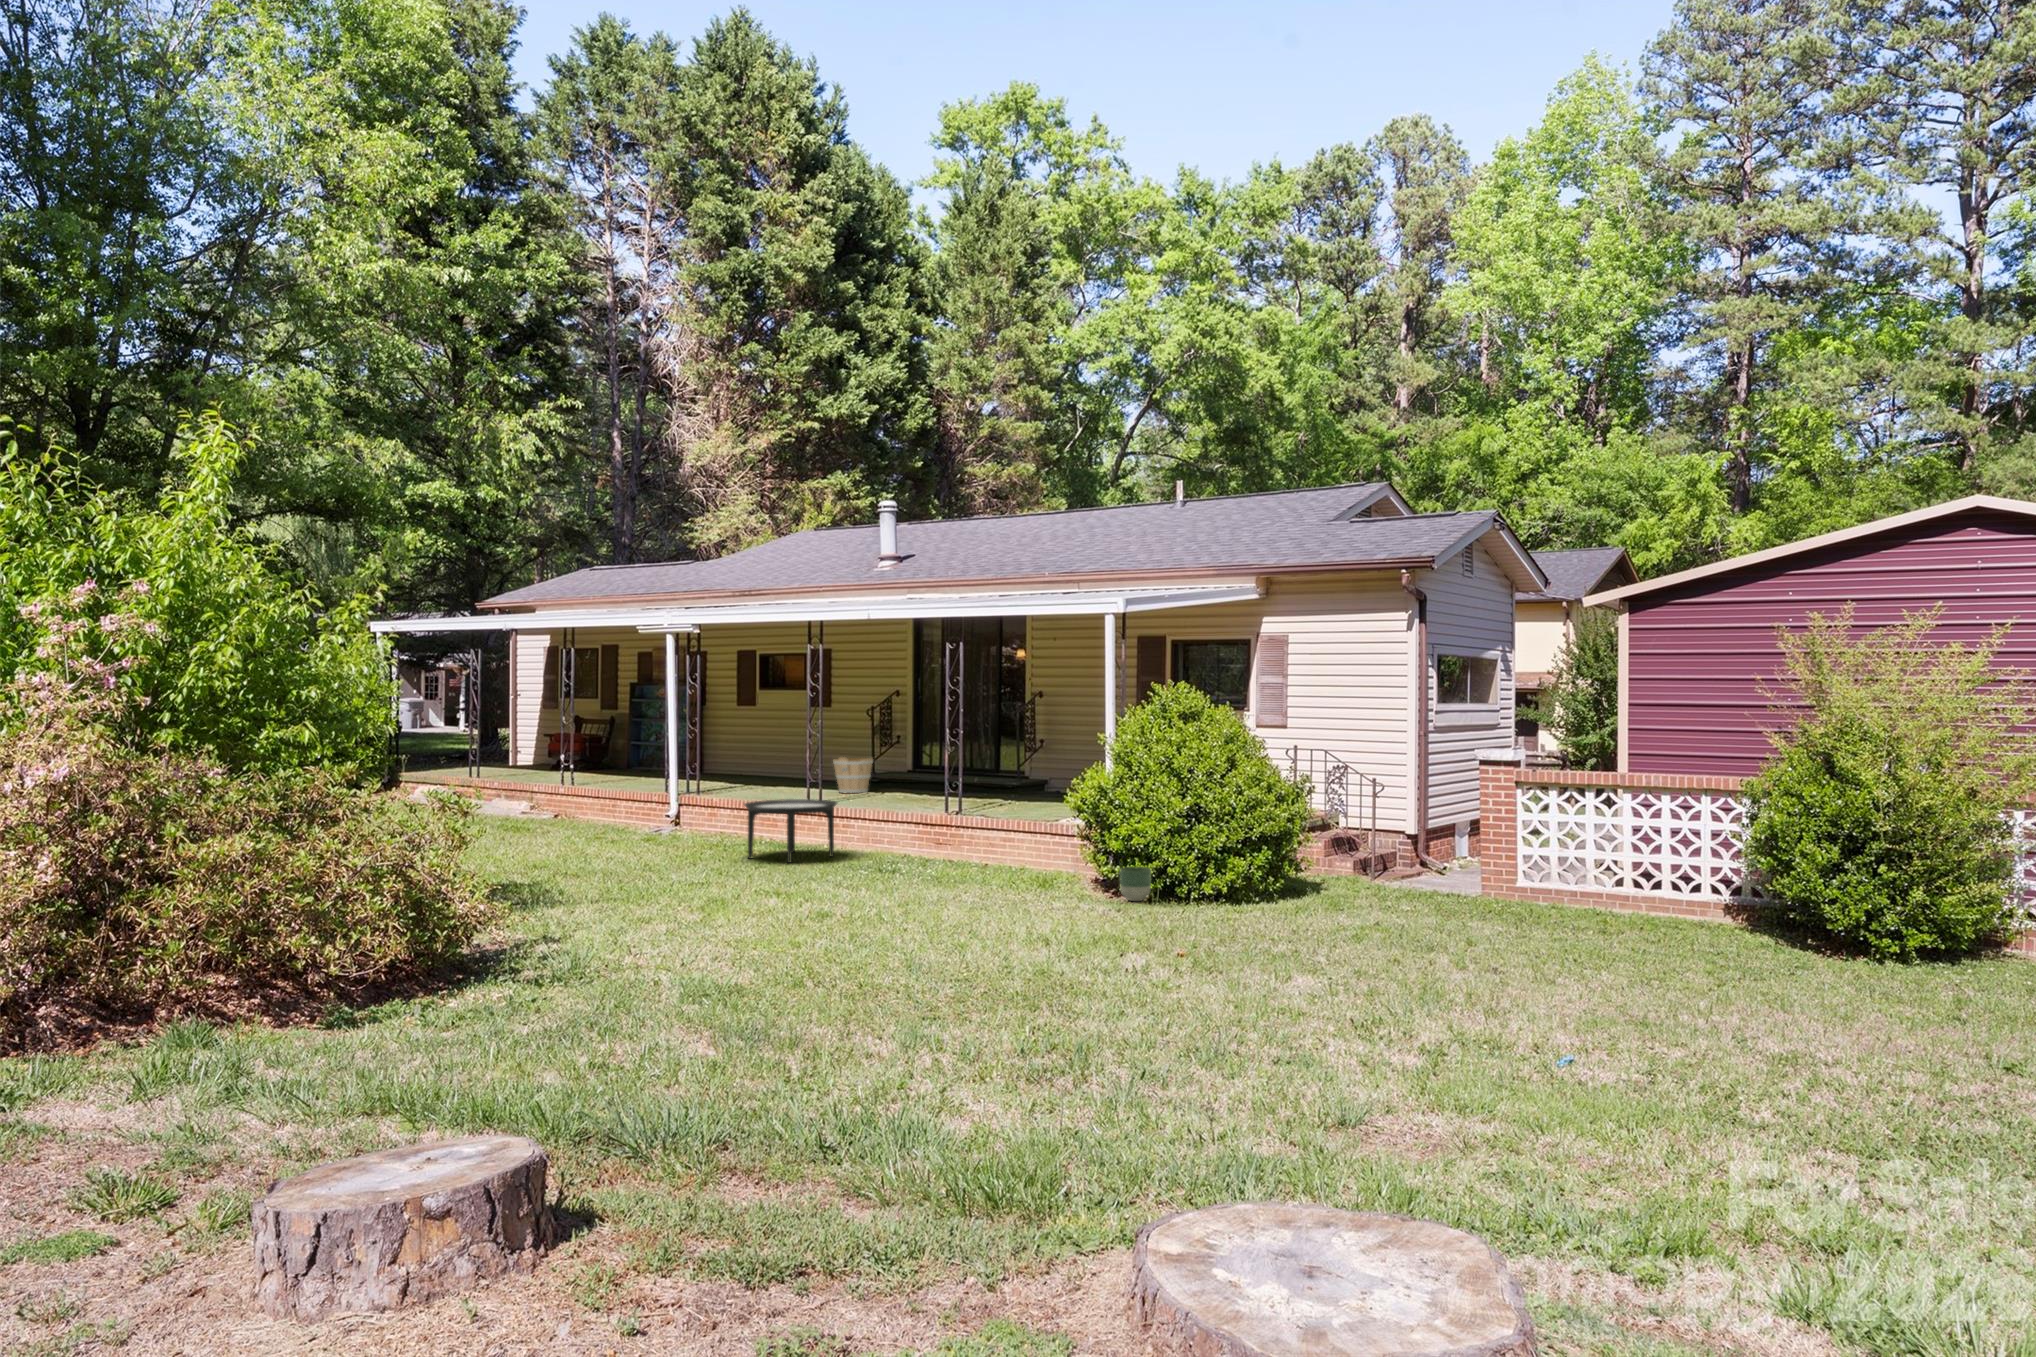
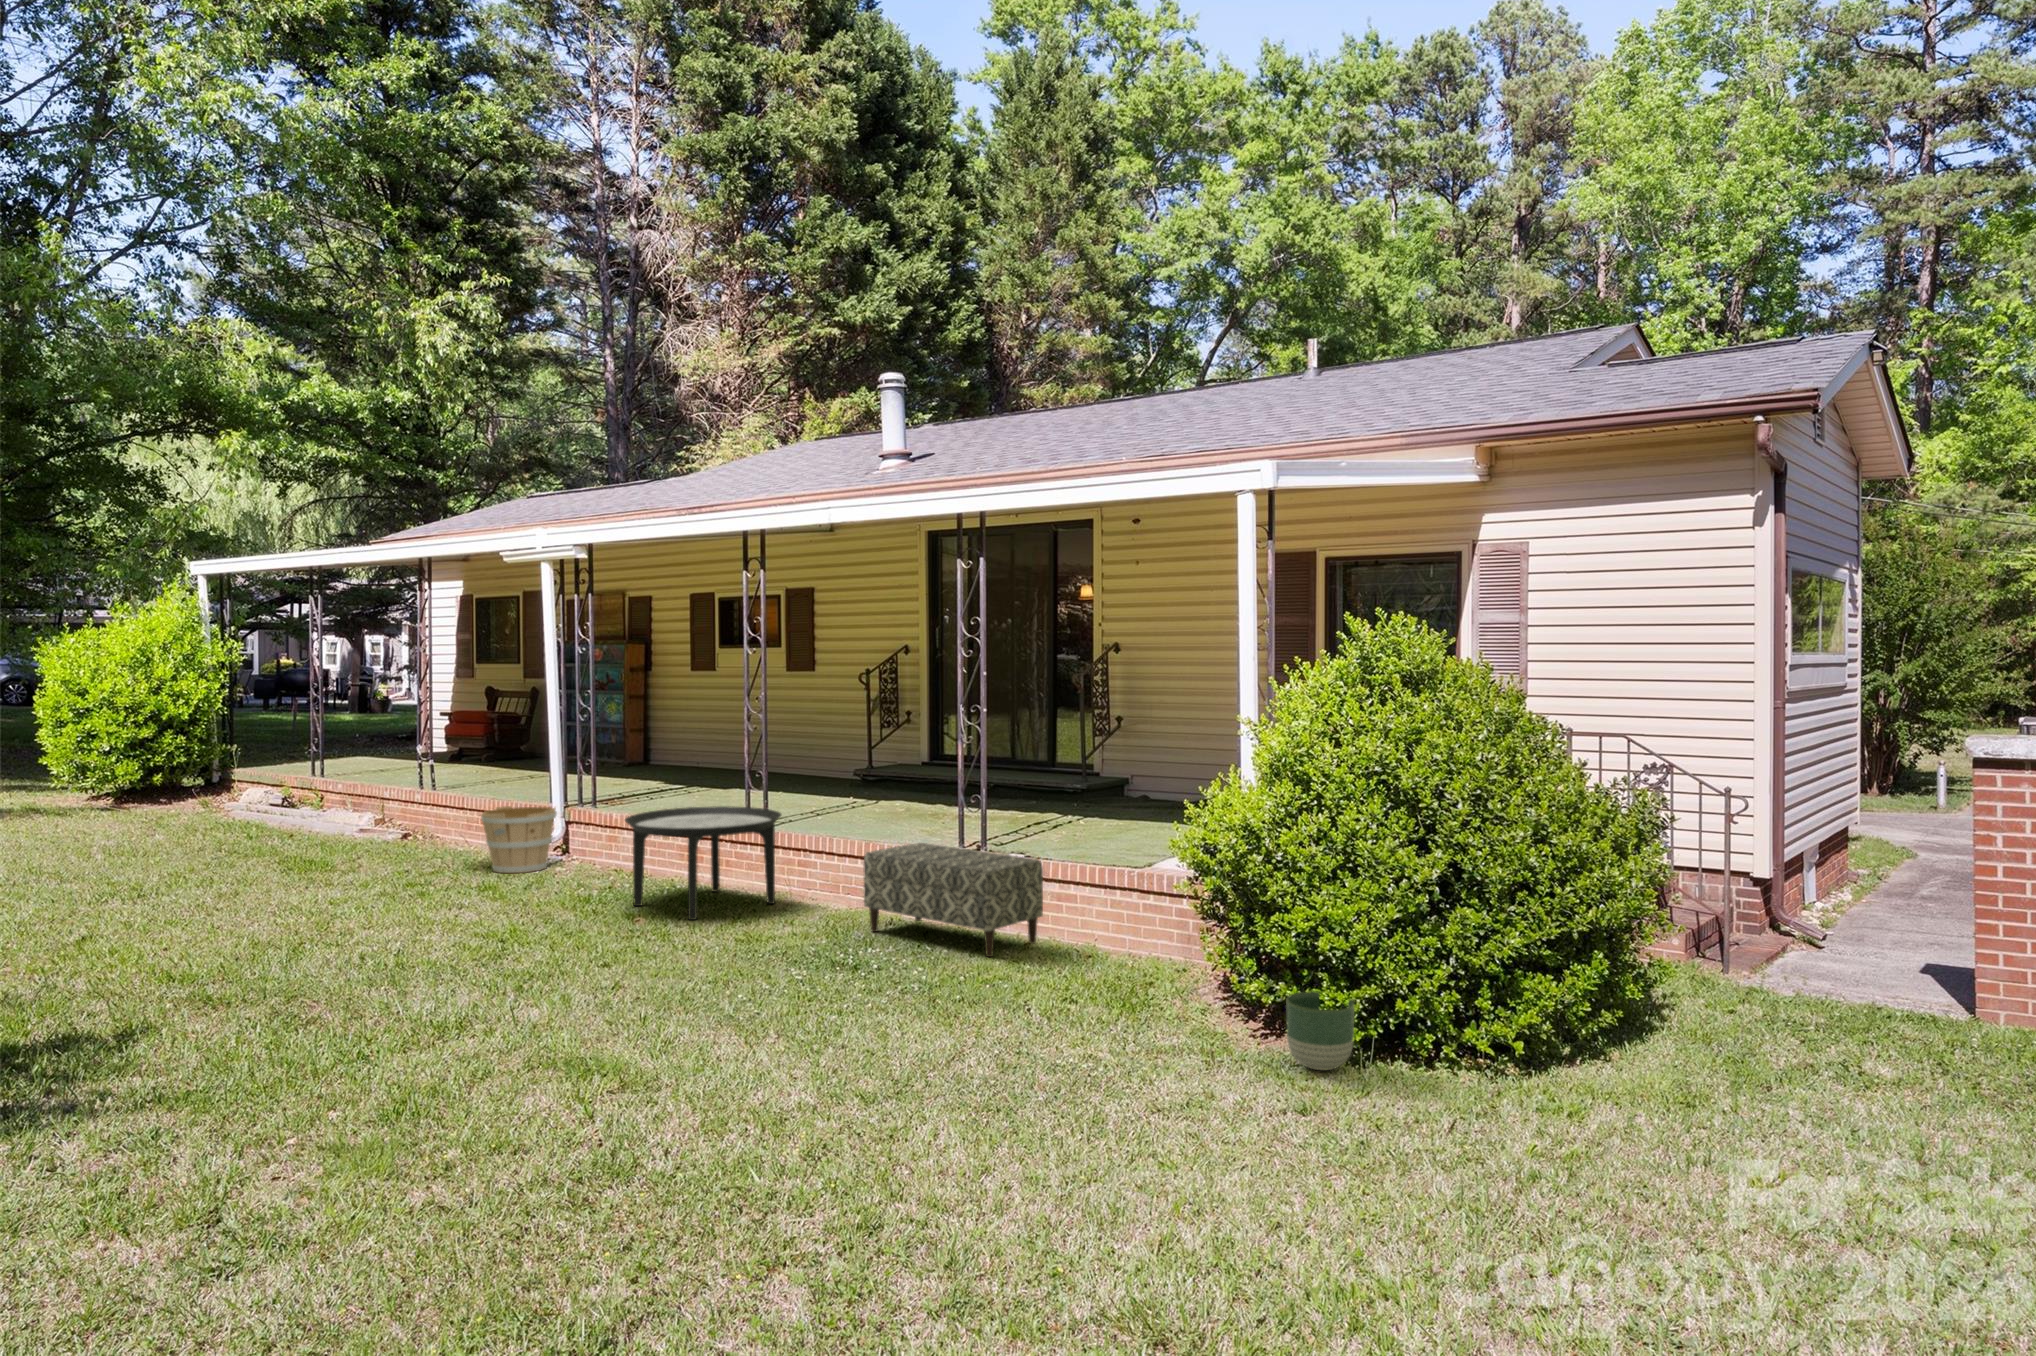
wooden bucket: present [833,757,873,793] -> present [481,806,557,873]
bench: none [895,816,1000,873] -> present [864,843,1043,957]

